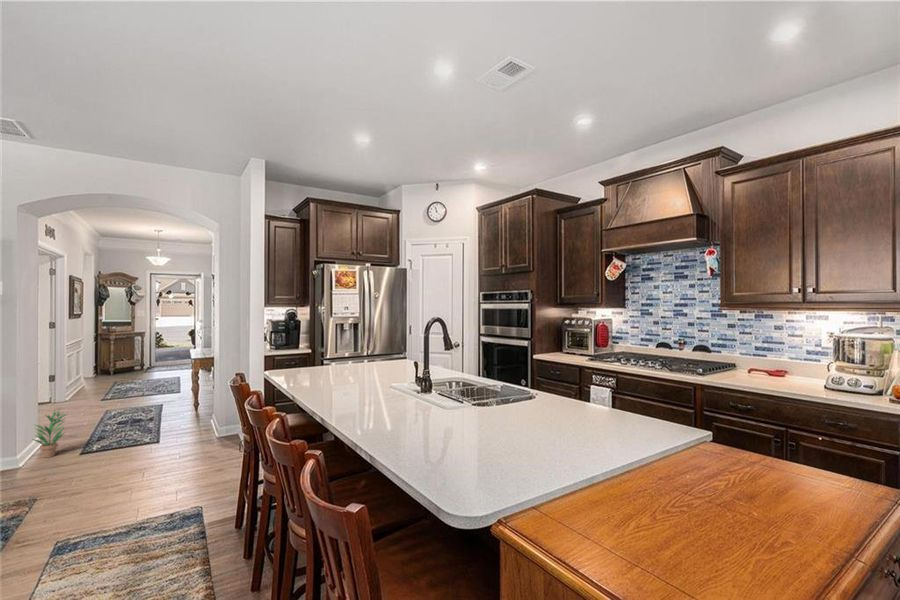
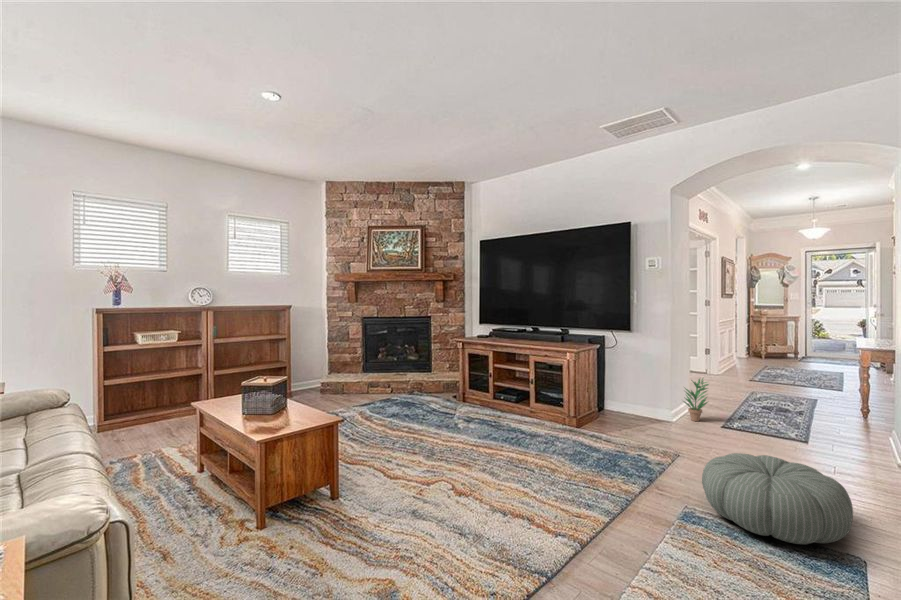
pouf: none [74,460,194,531] -> present [702,453,853,544]

